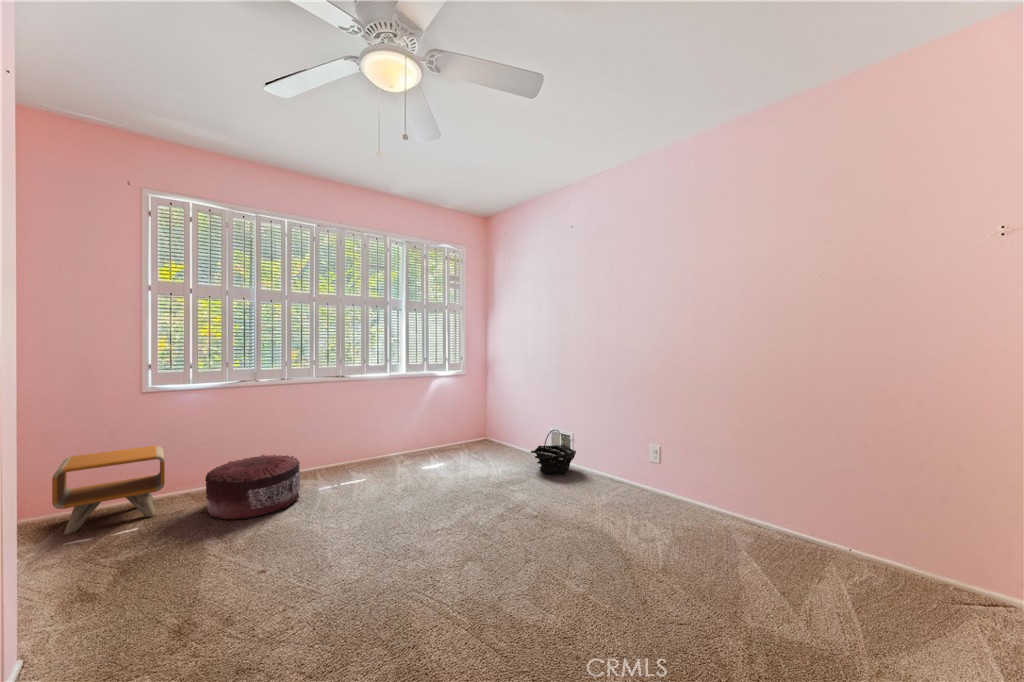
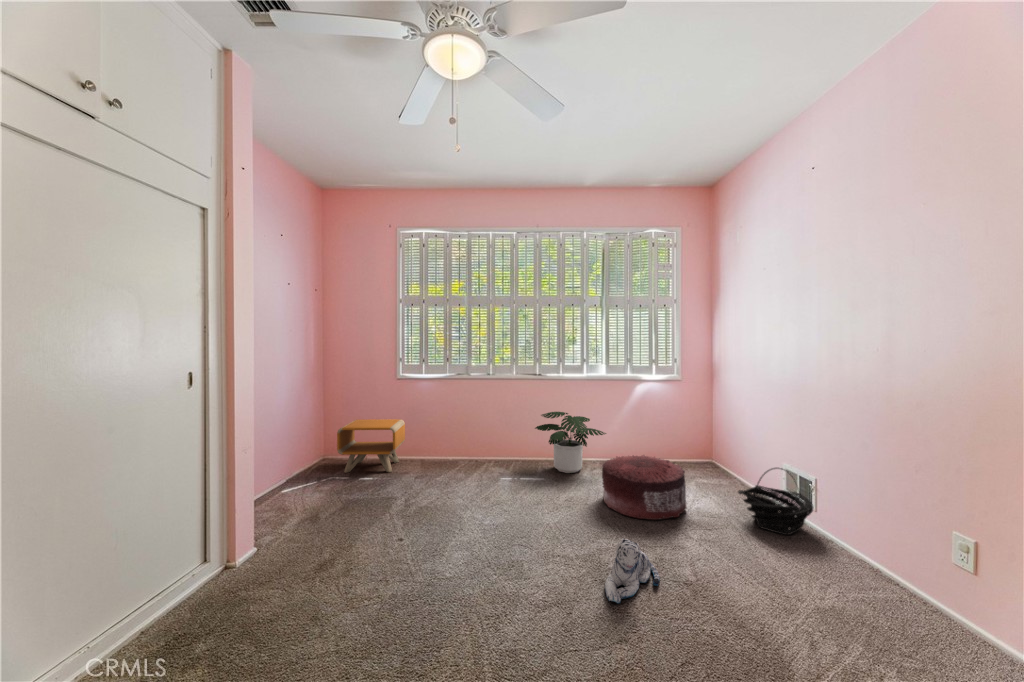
potted plant: none [345,412,417,470] -> present [535,412,606,473]
pouf: present [205,455,301,520] -> present [602,455,687,520]
plush toy: none [484,496,520,545] -> present [605,539,660,603]

